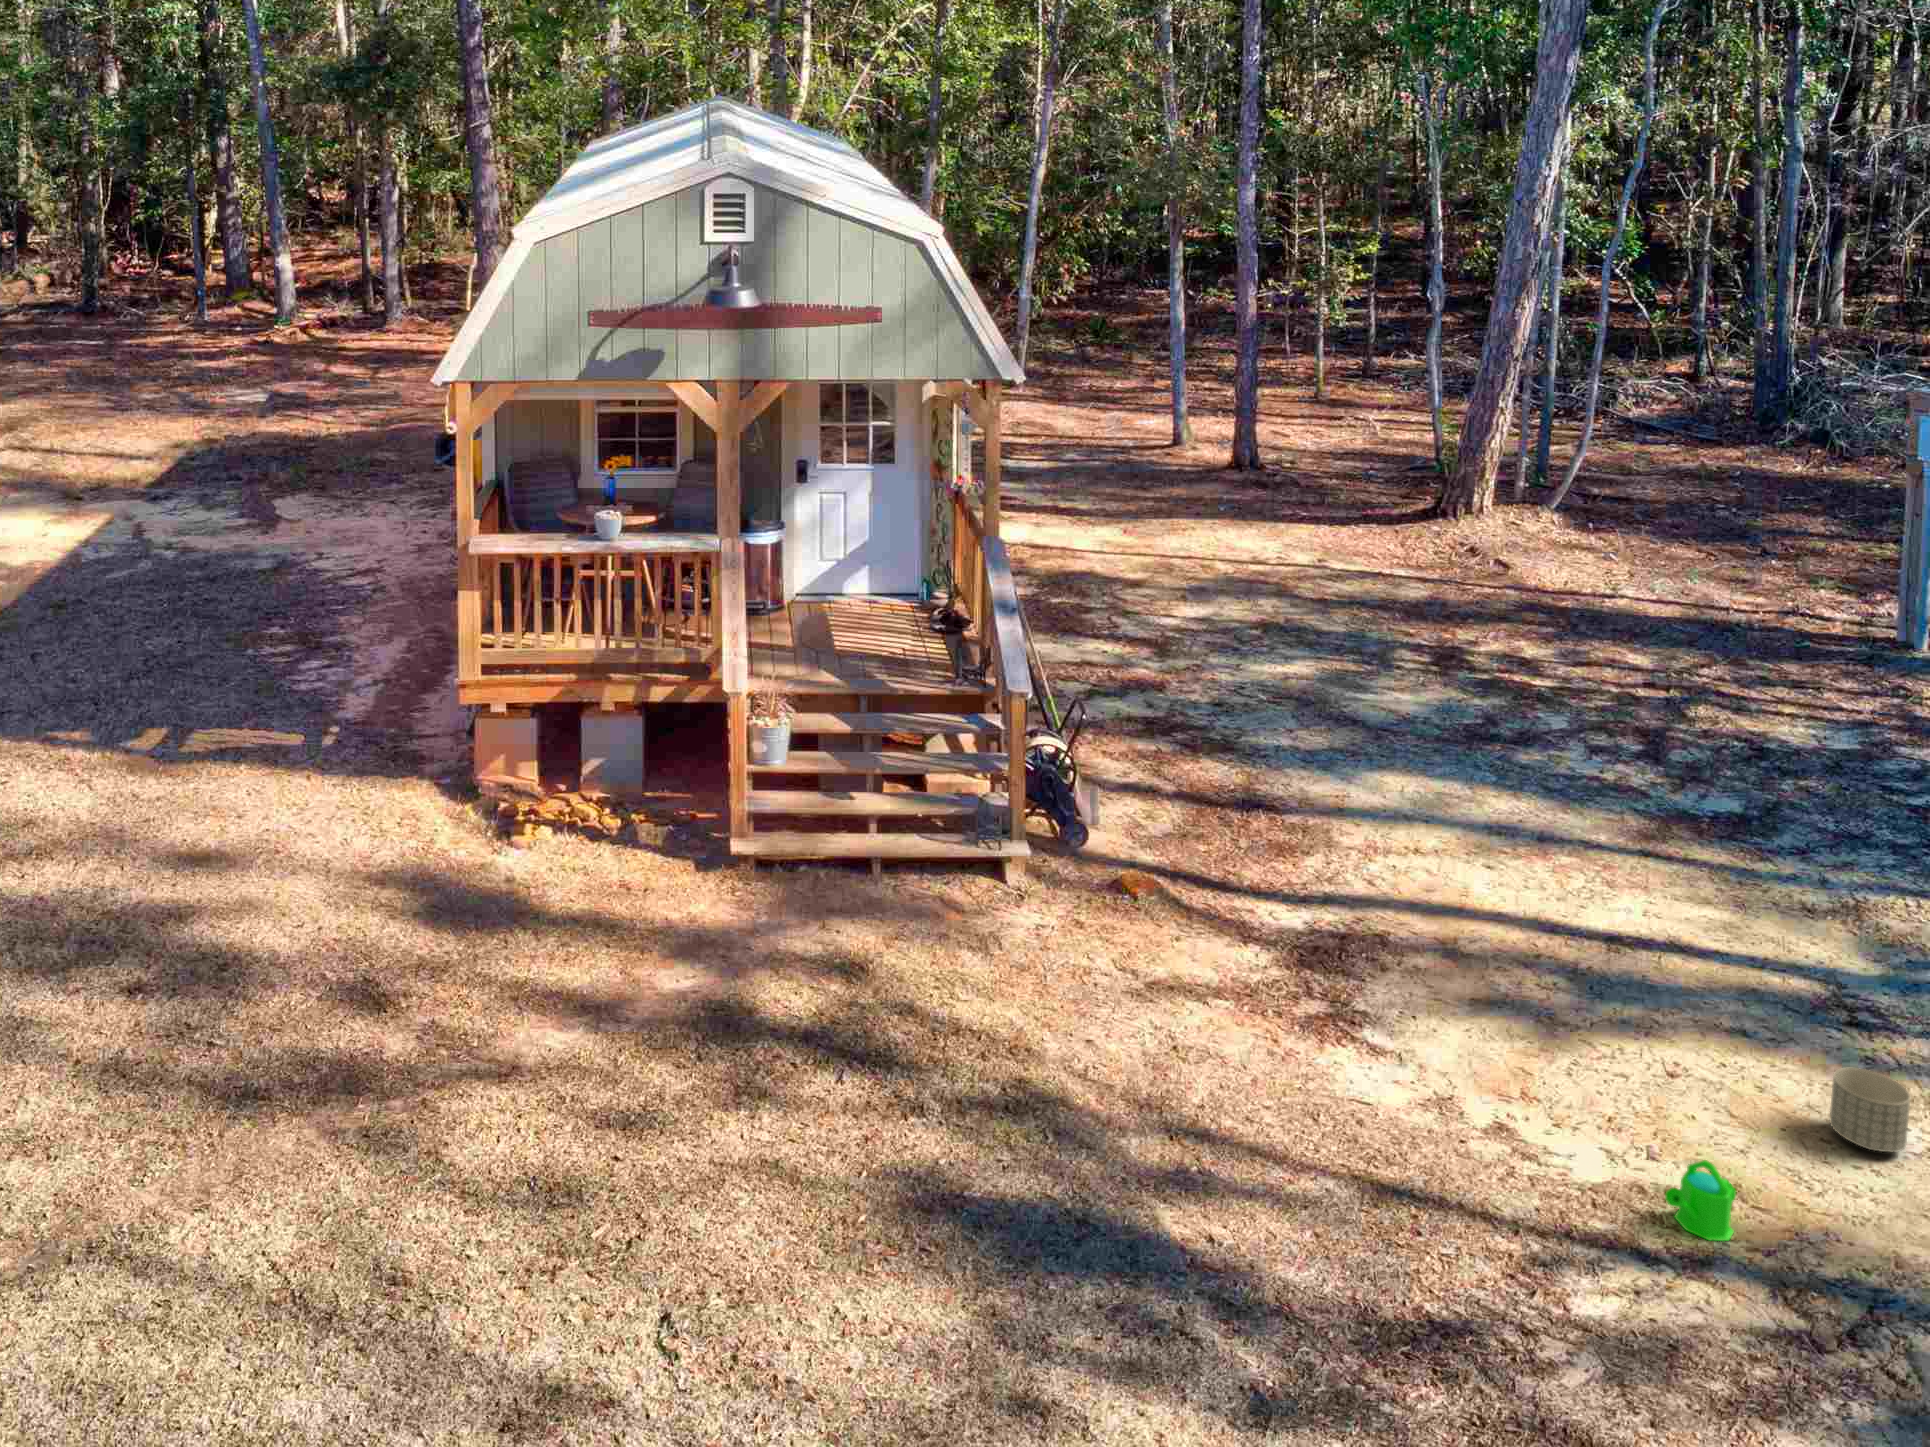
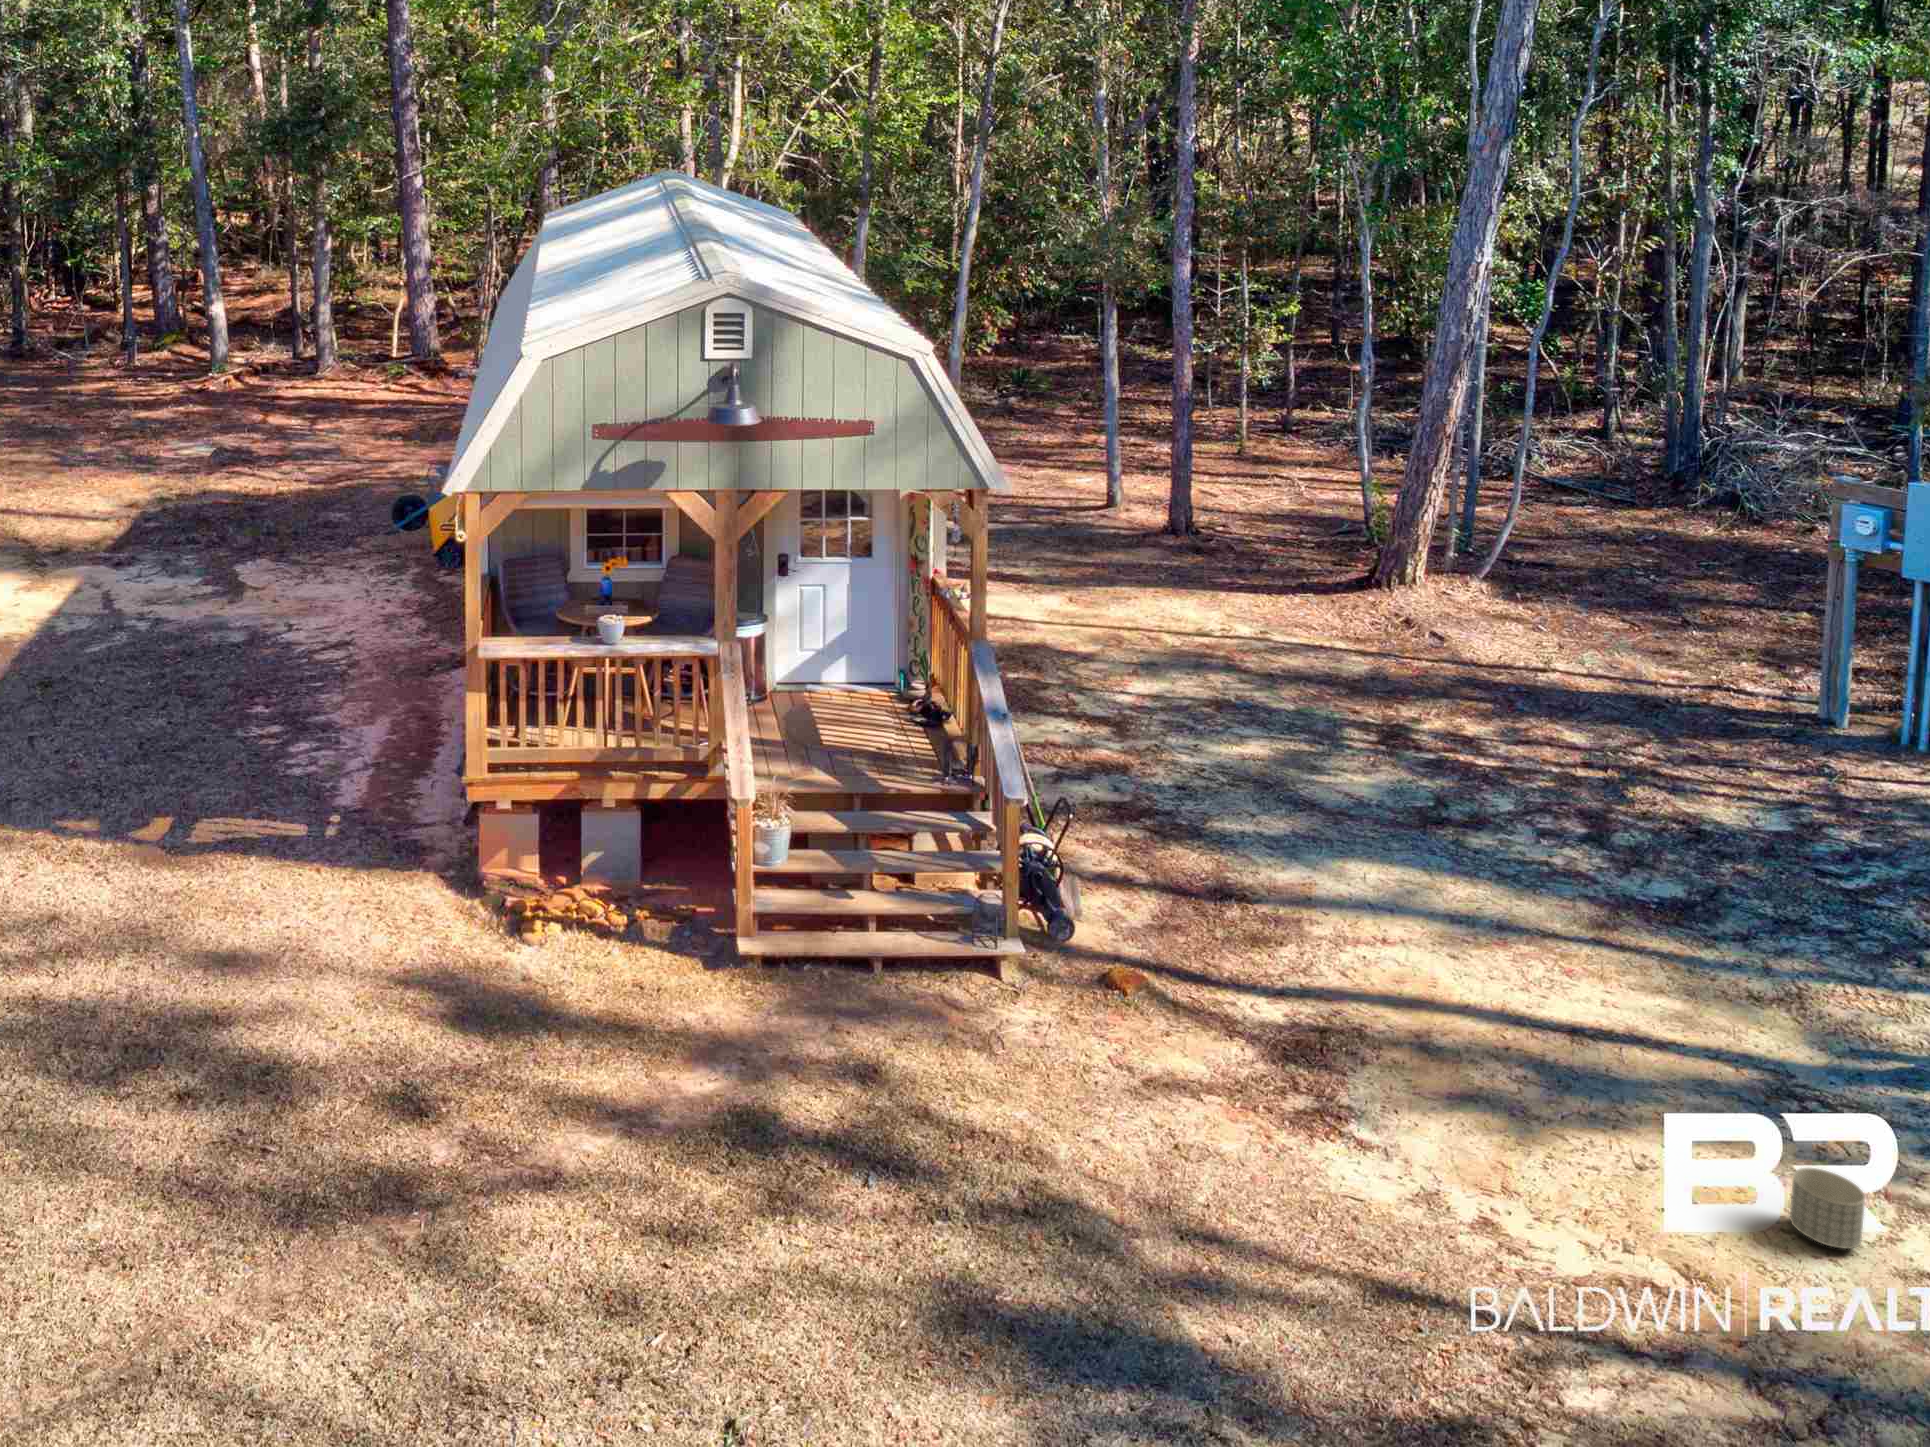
watering can: present [1665,1160,1736,1241] -> none [1646,1261,1710,1336]

